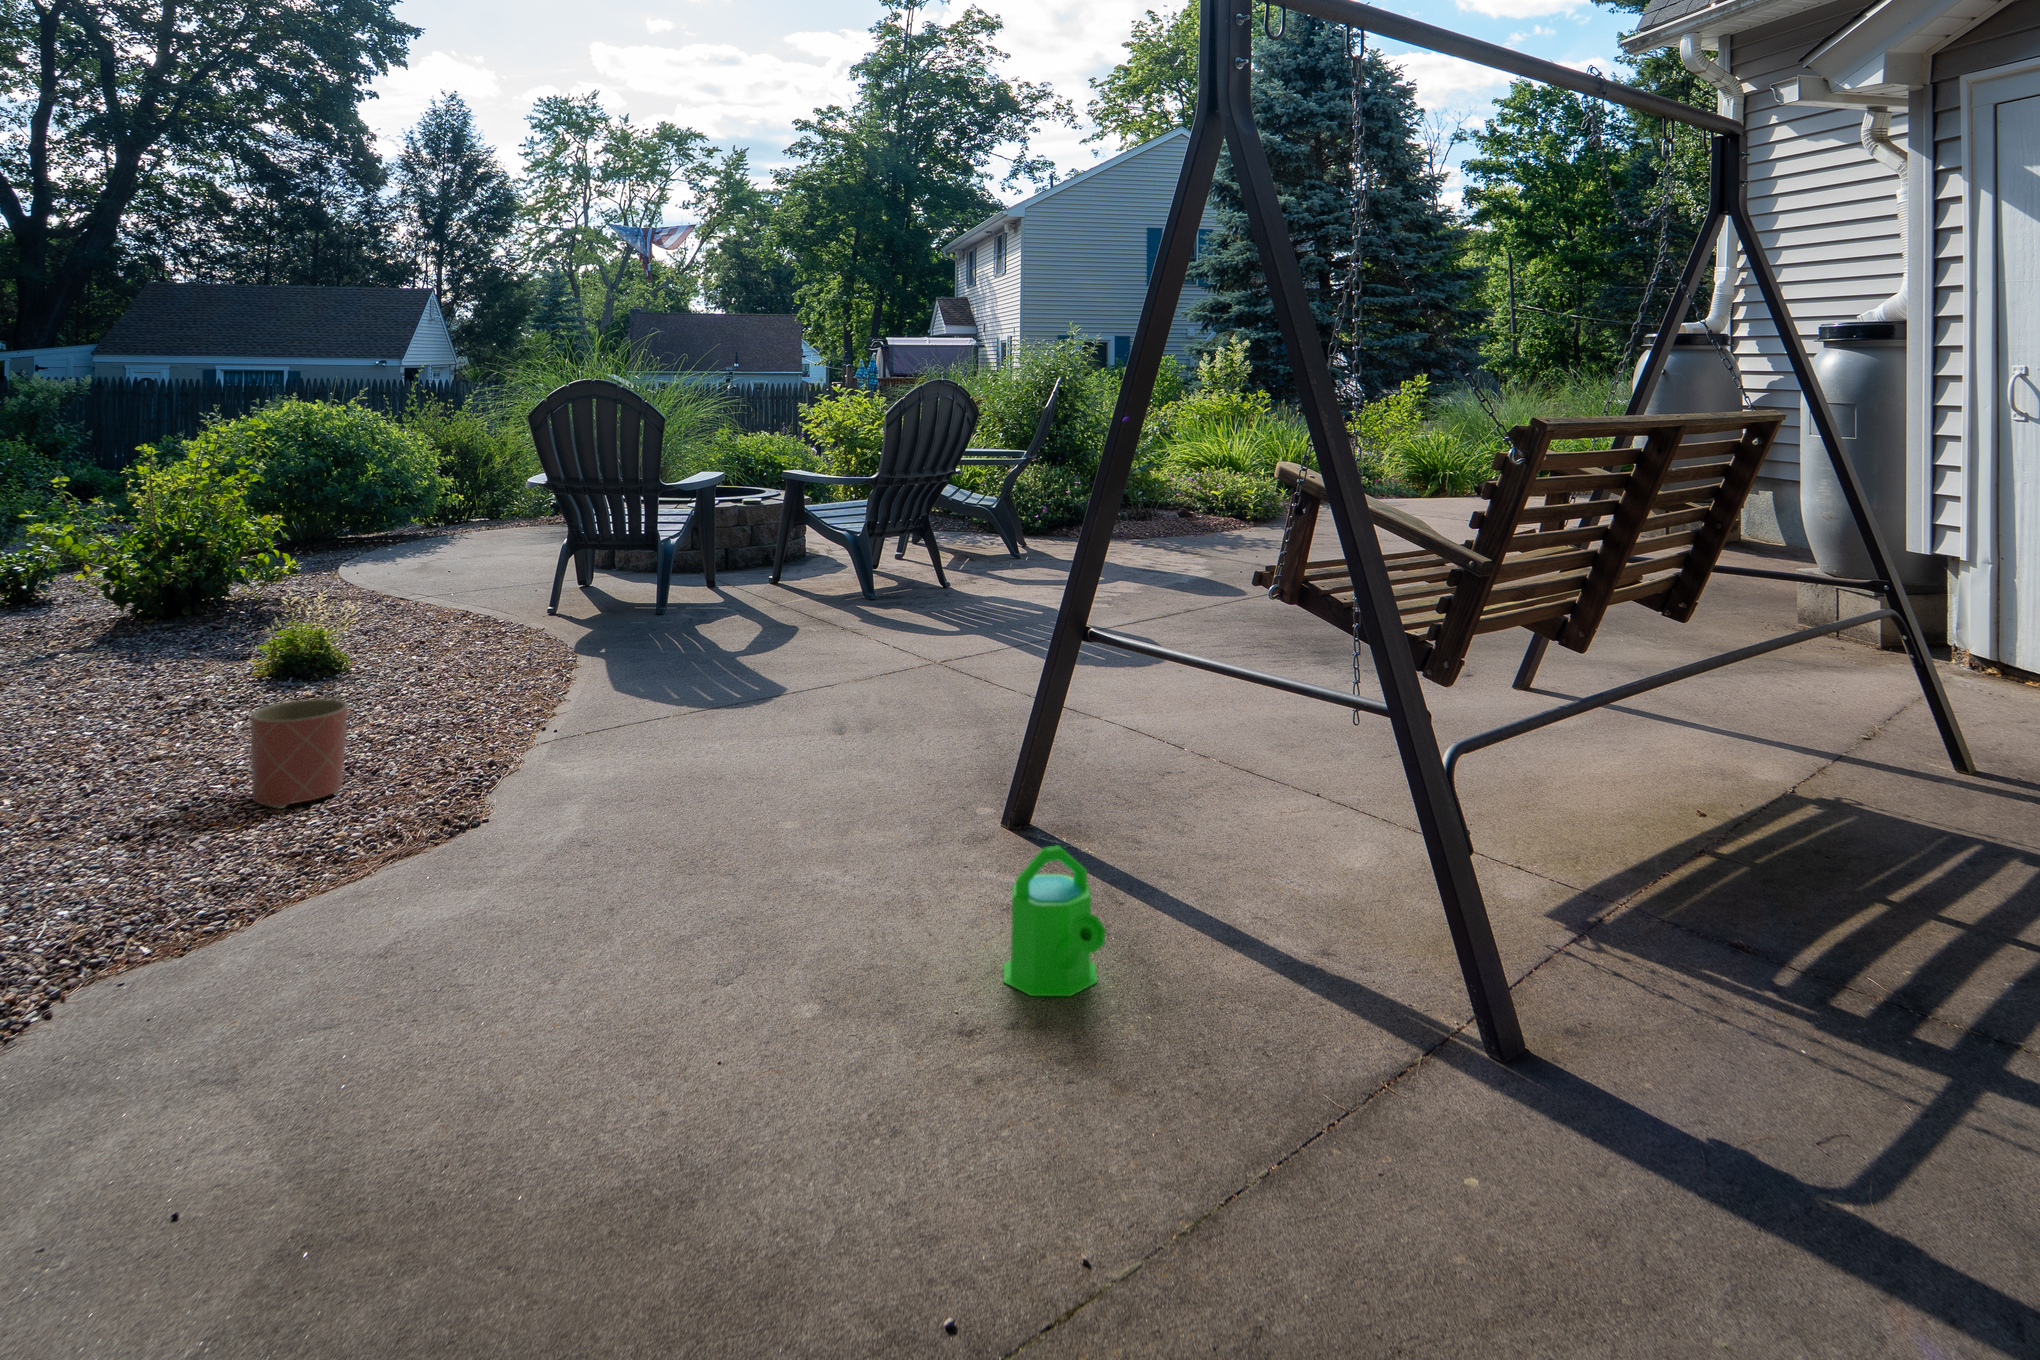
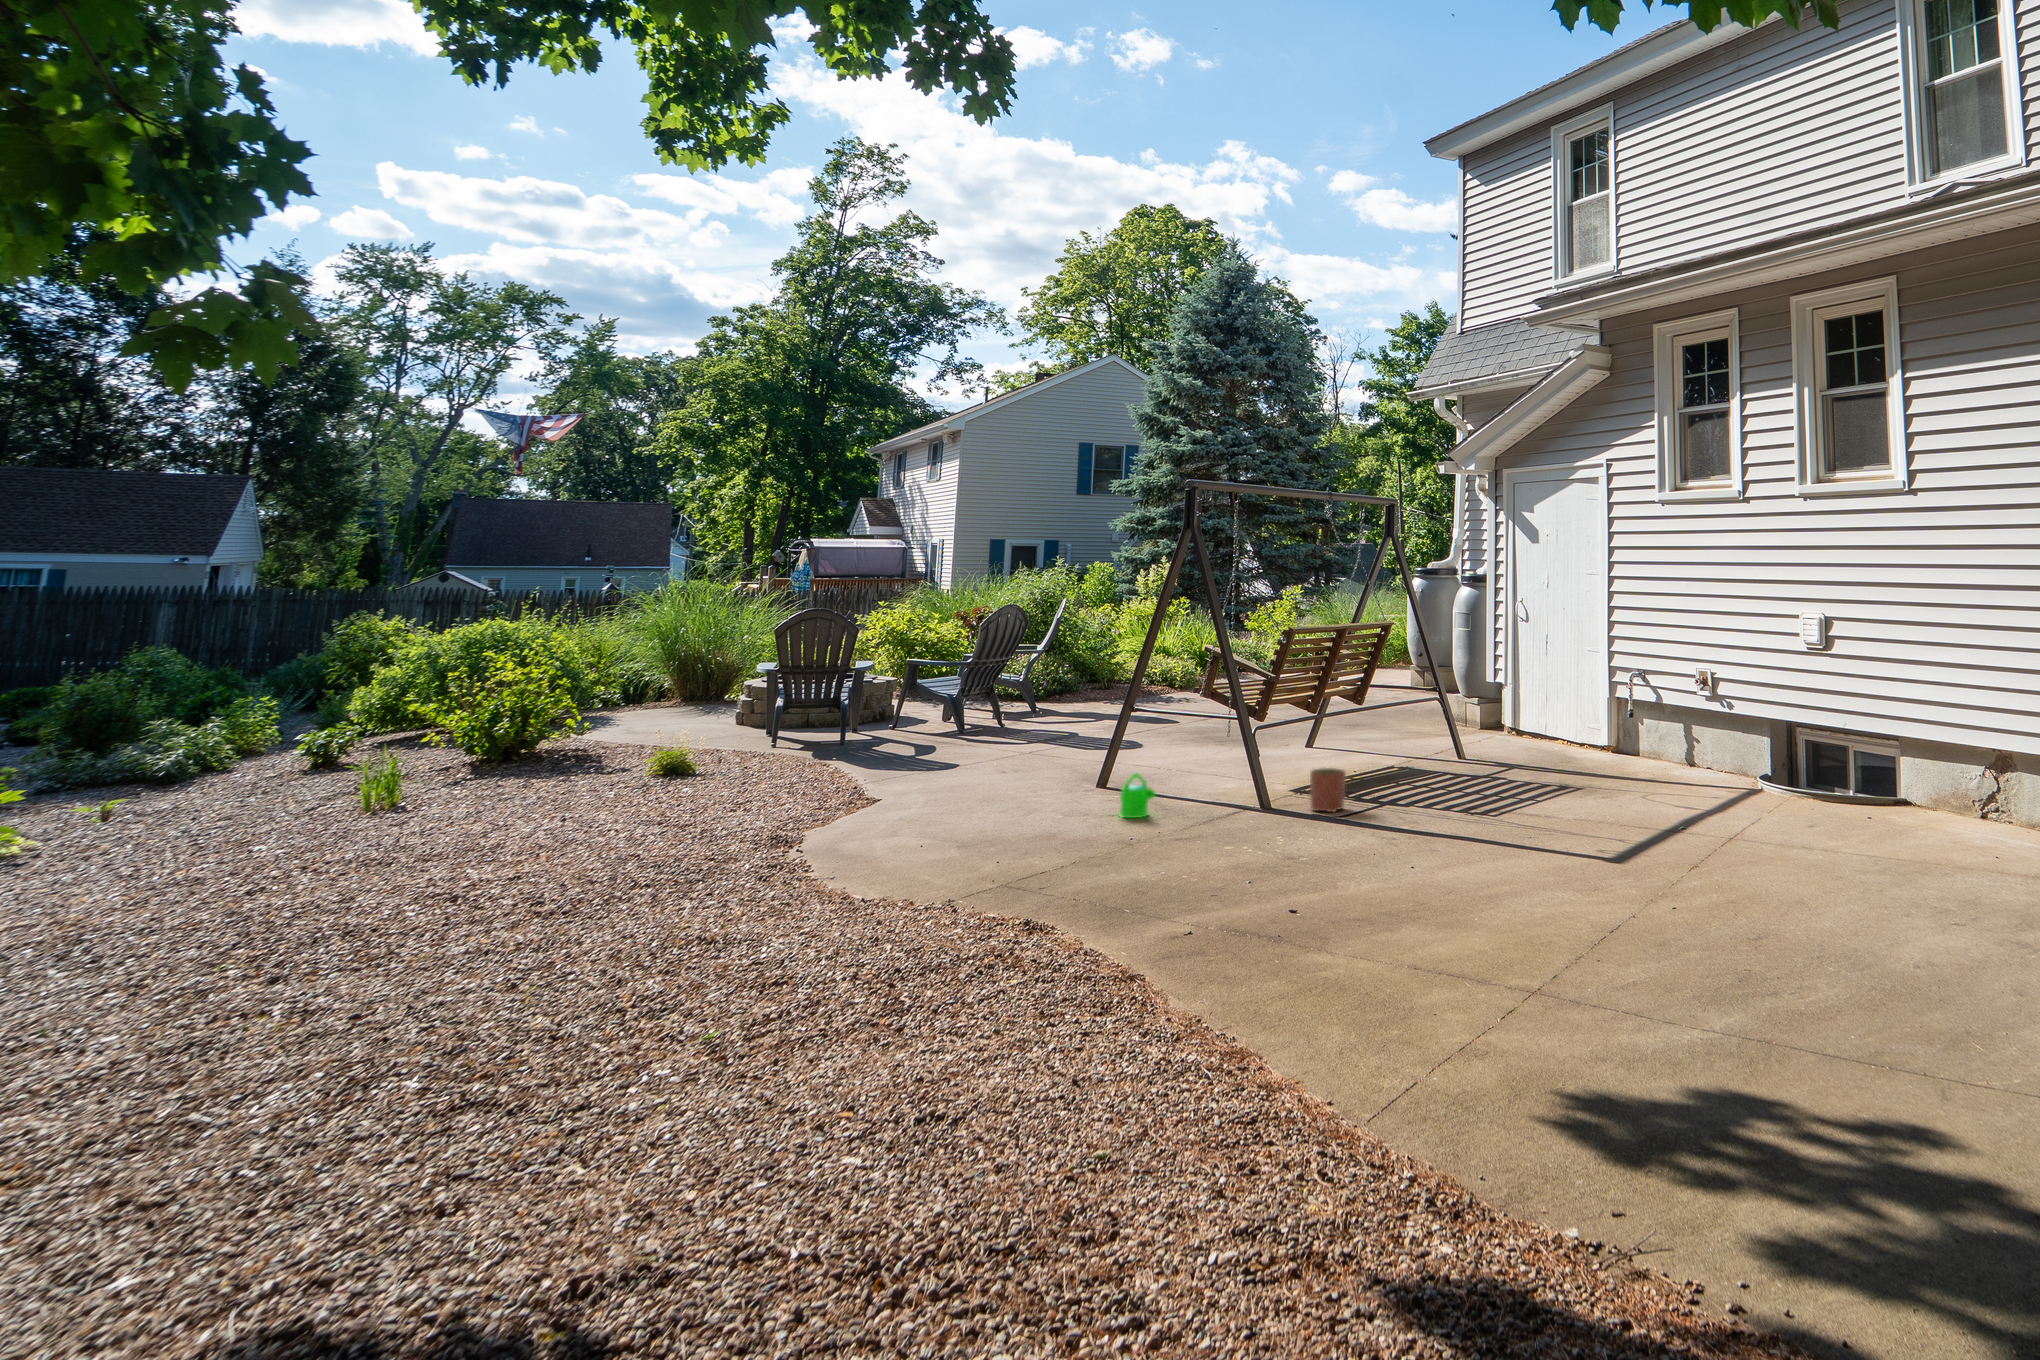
planter: present [251,699,348,809] -> present [1310,768,1346,812]

